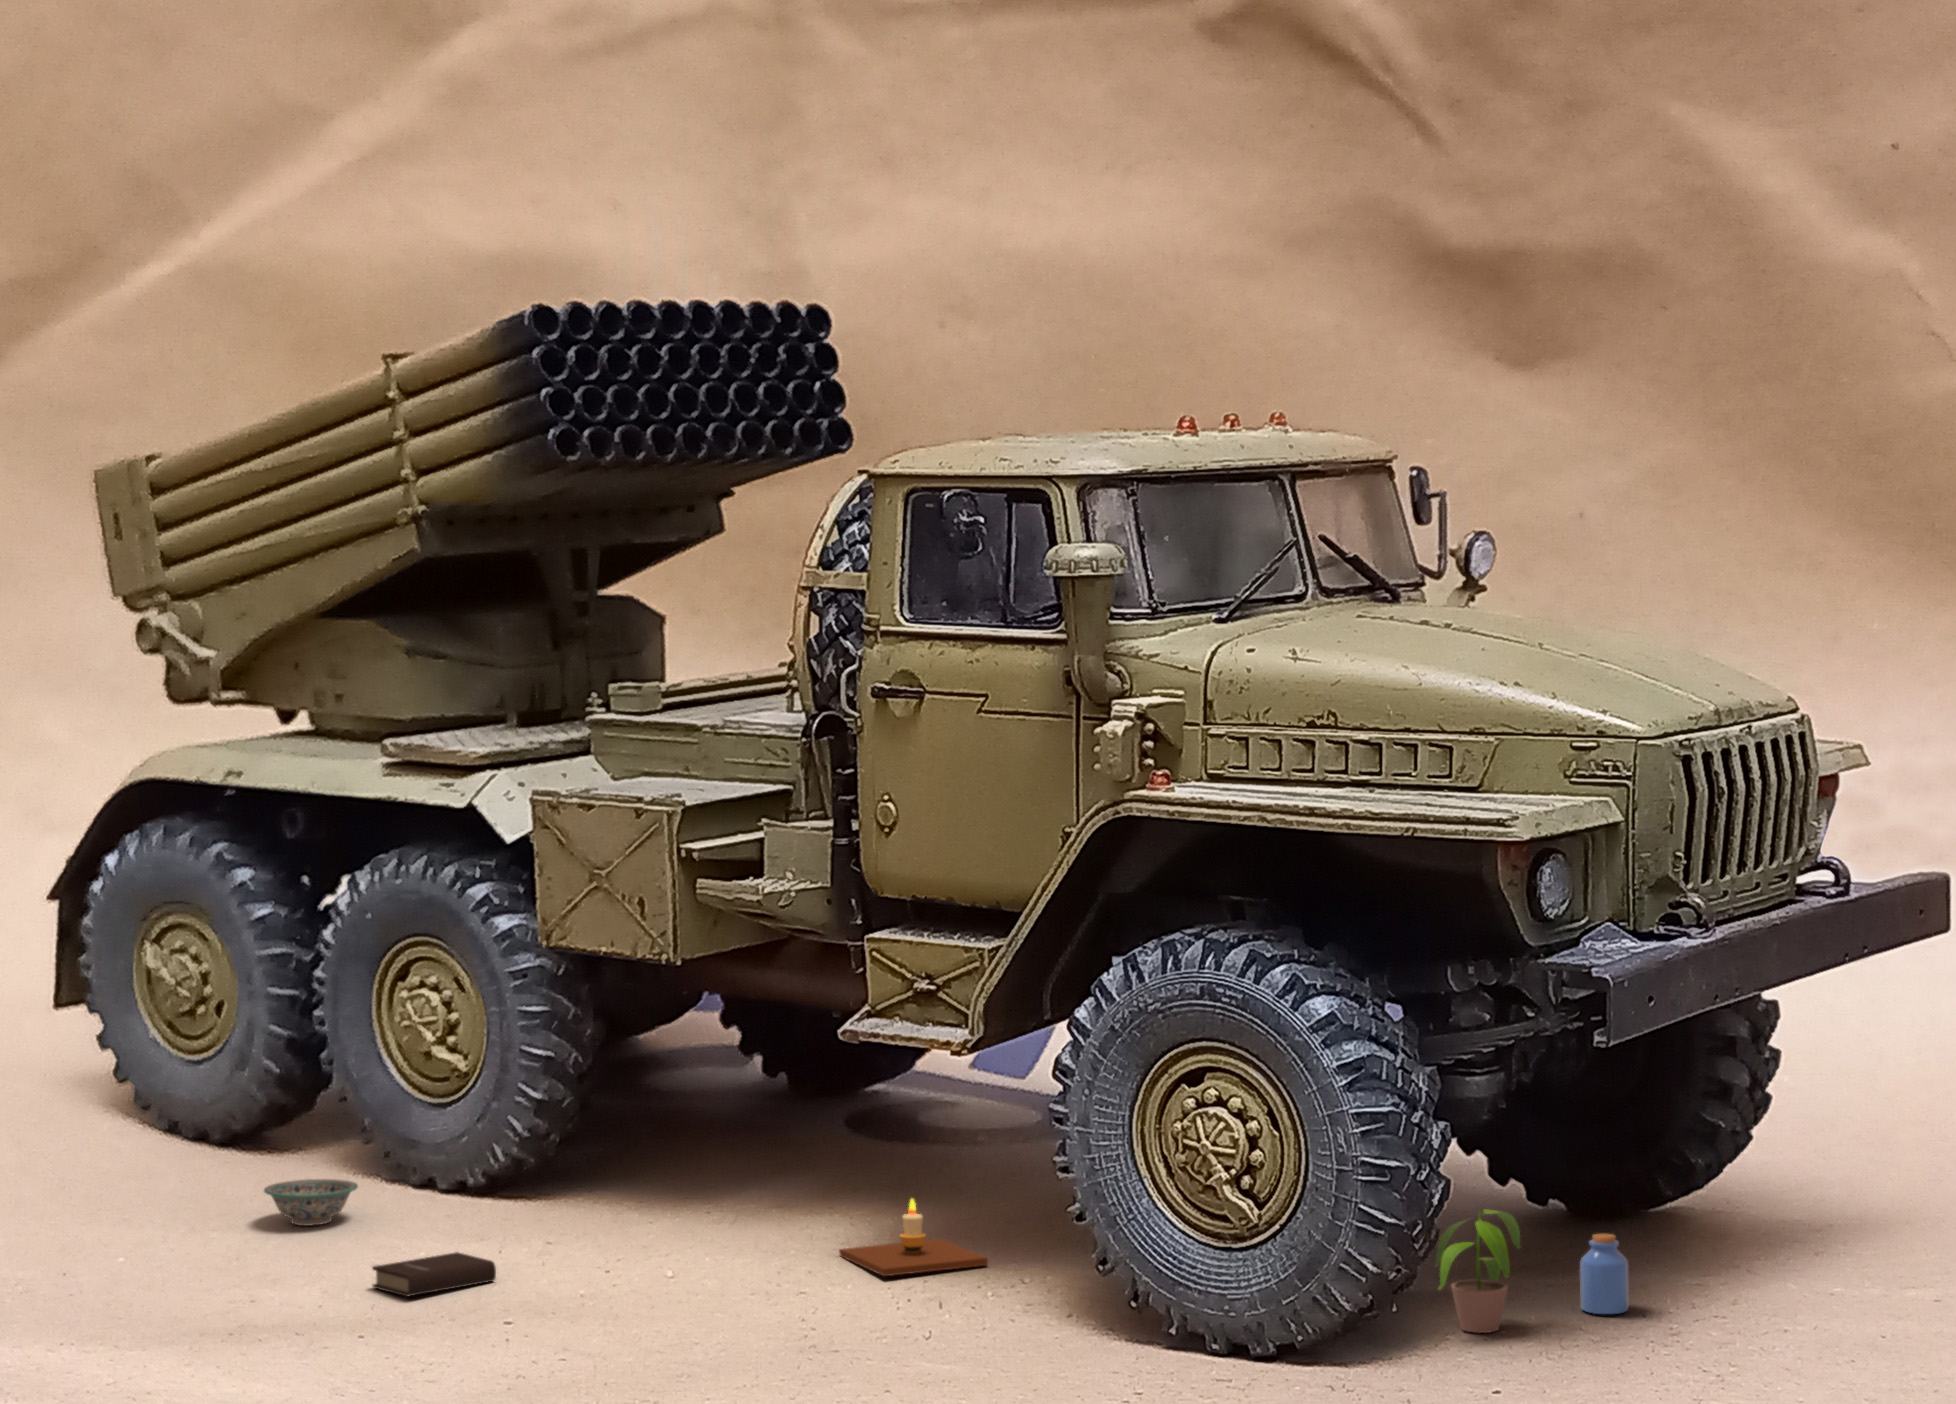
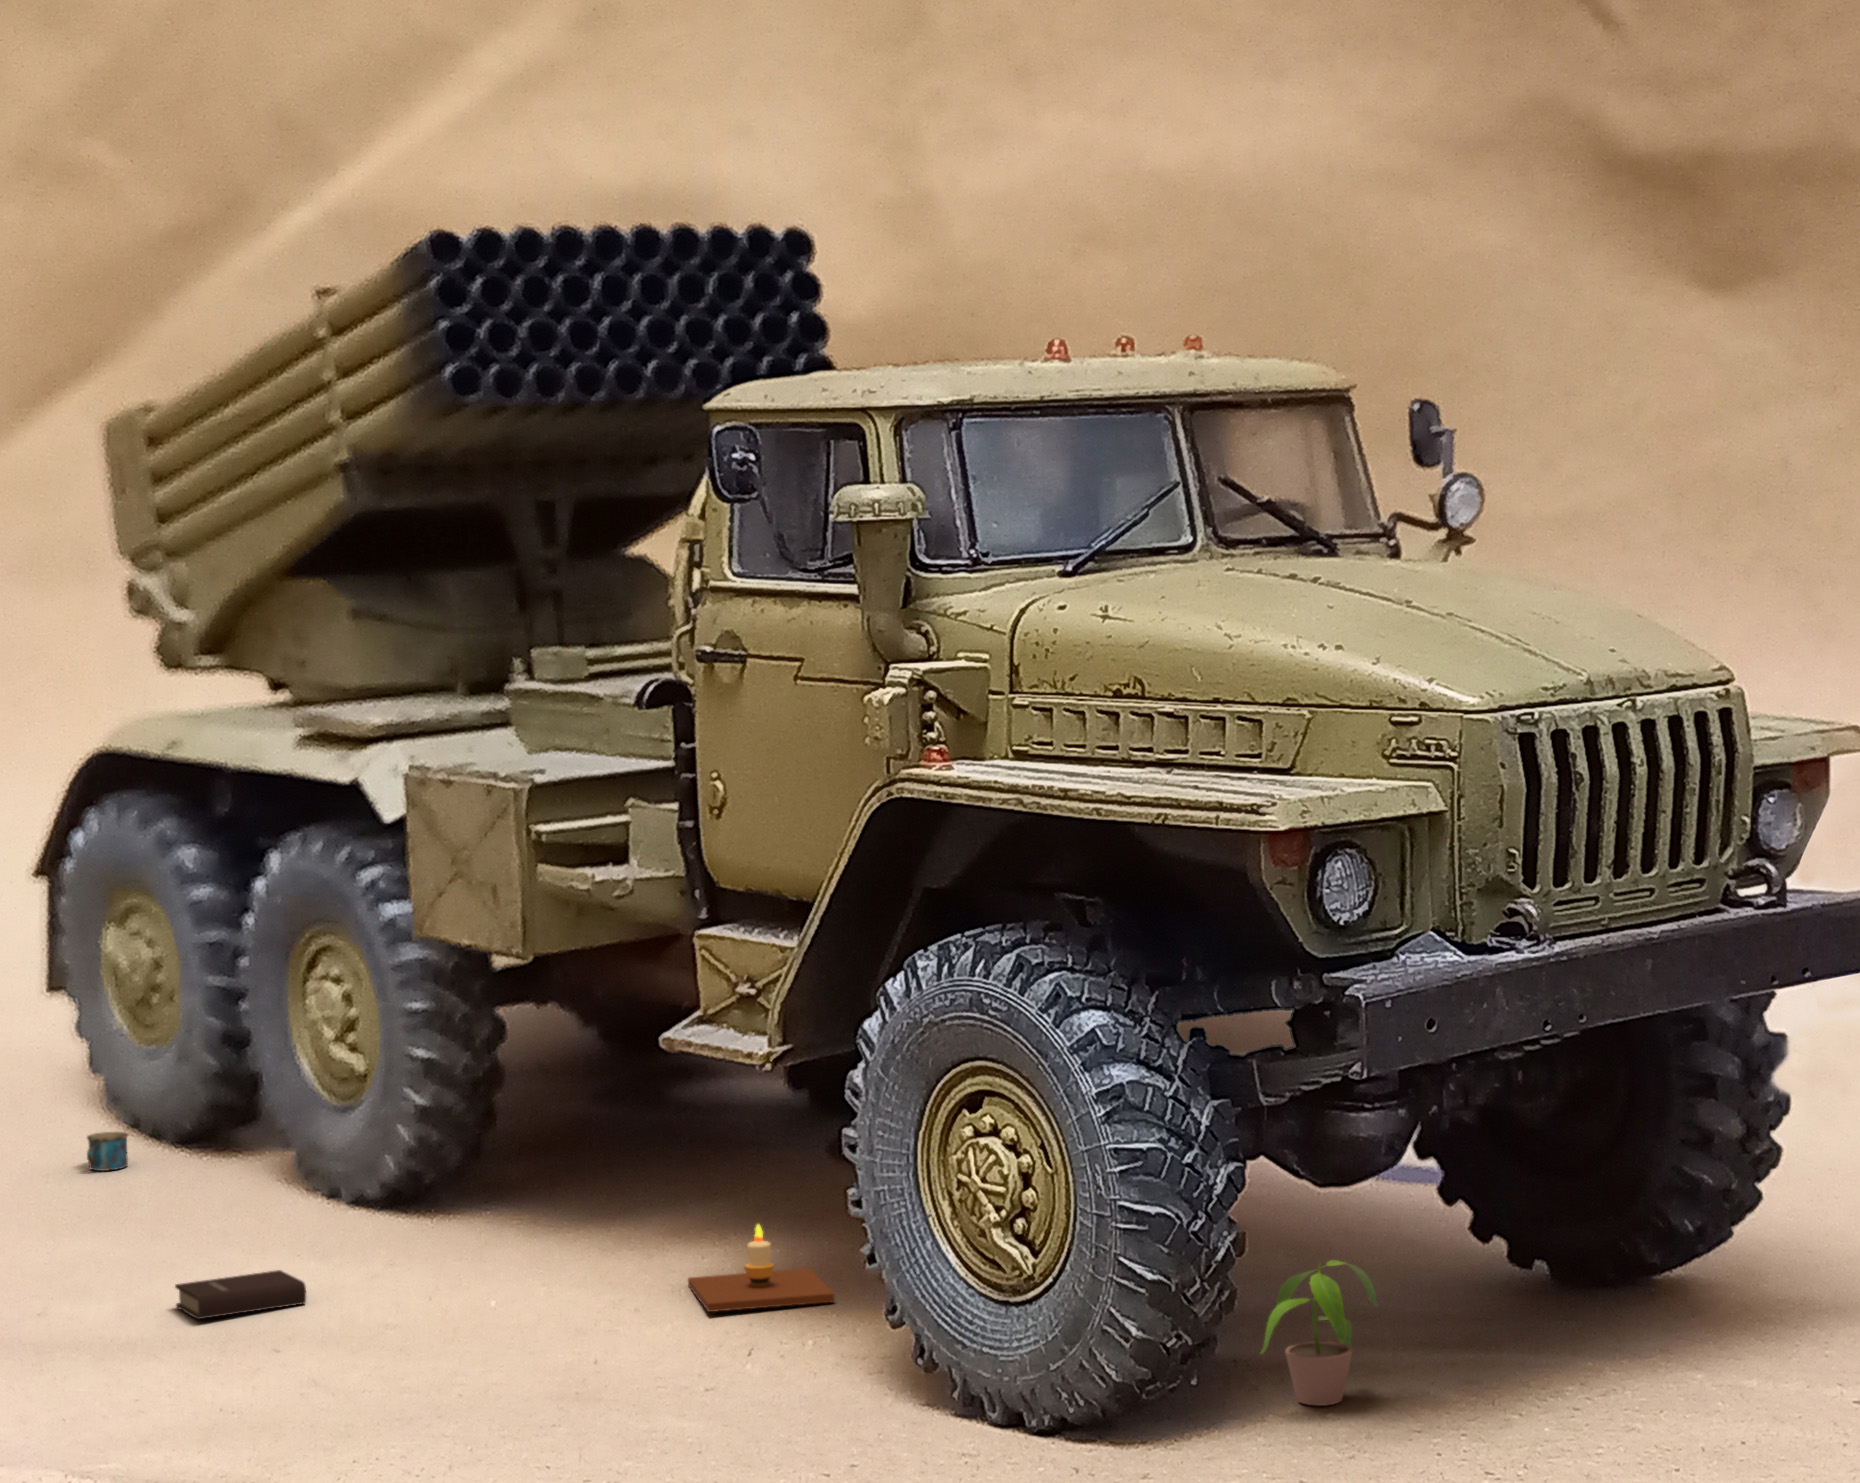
mug: none [159,1137,198,1174] -> present [87,1132,128,1171]
decorative bowl: present [264,1179,358,1226] -> none [133,1182,235,1233]
jar: present [1580,1234,1628,1314] -> none [1455,1291,1512,1387]

